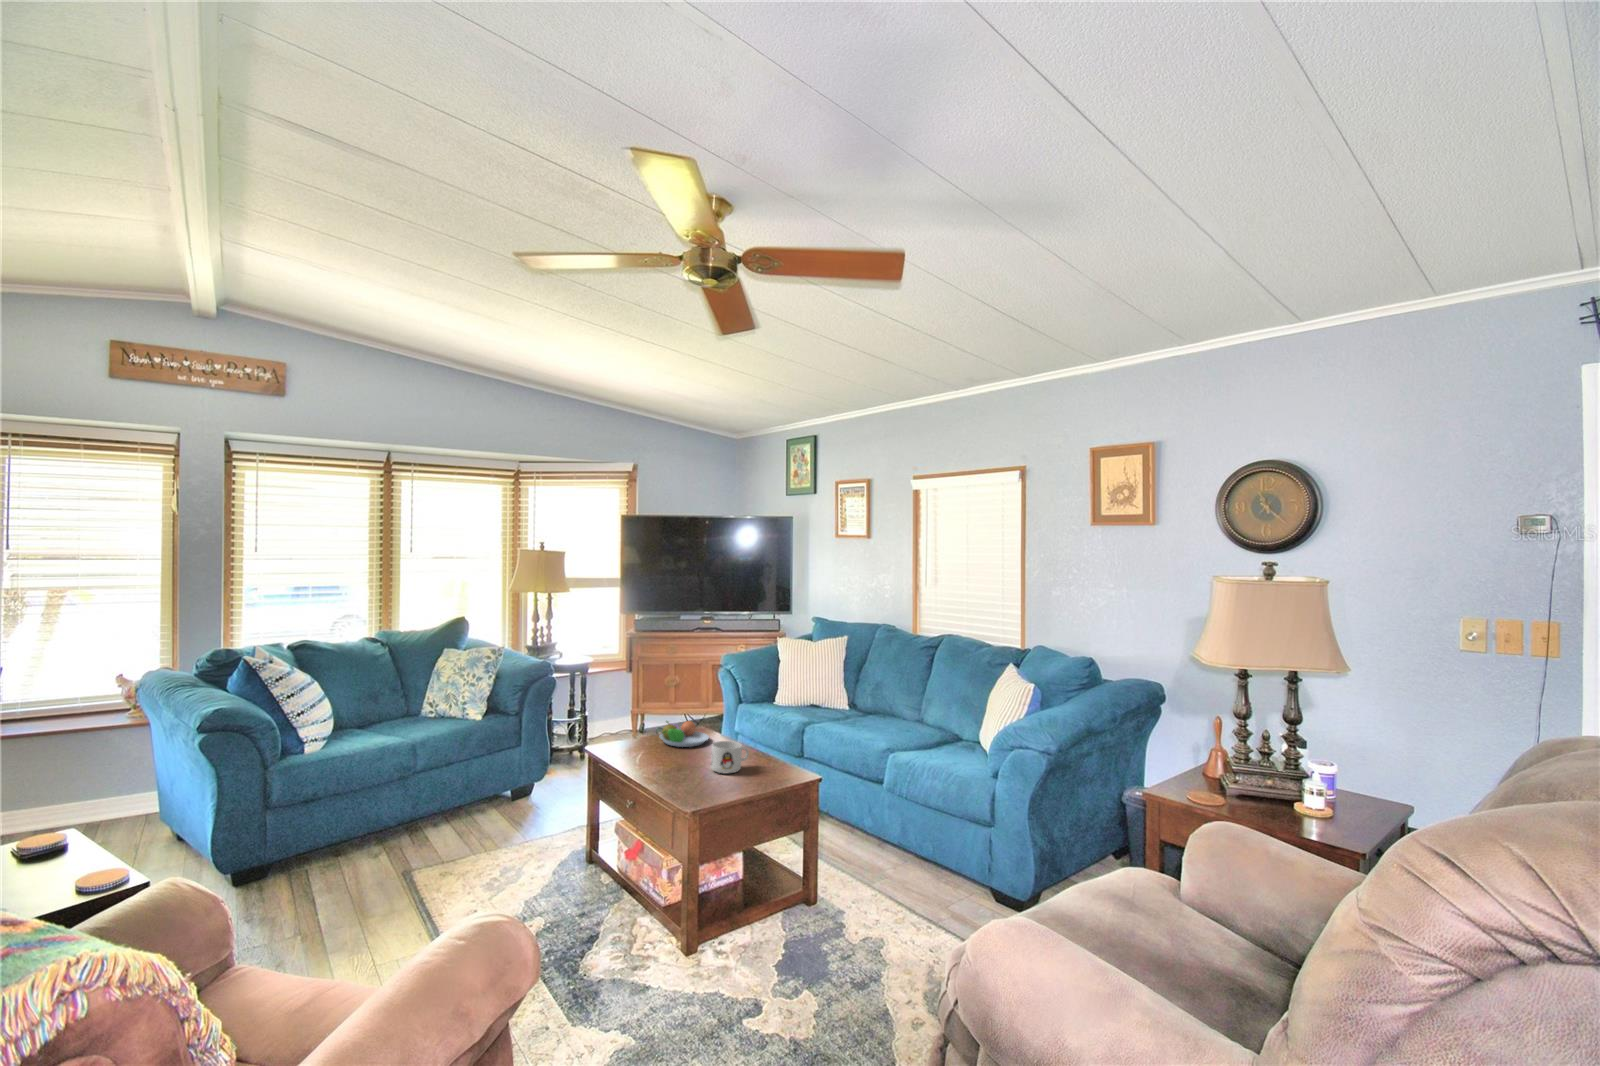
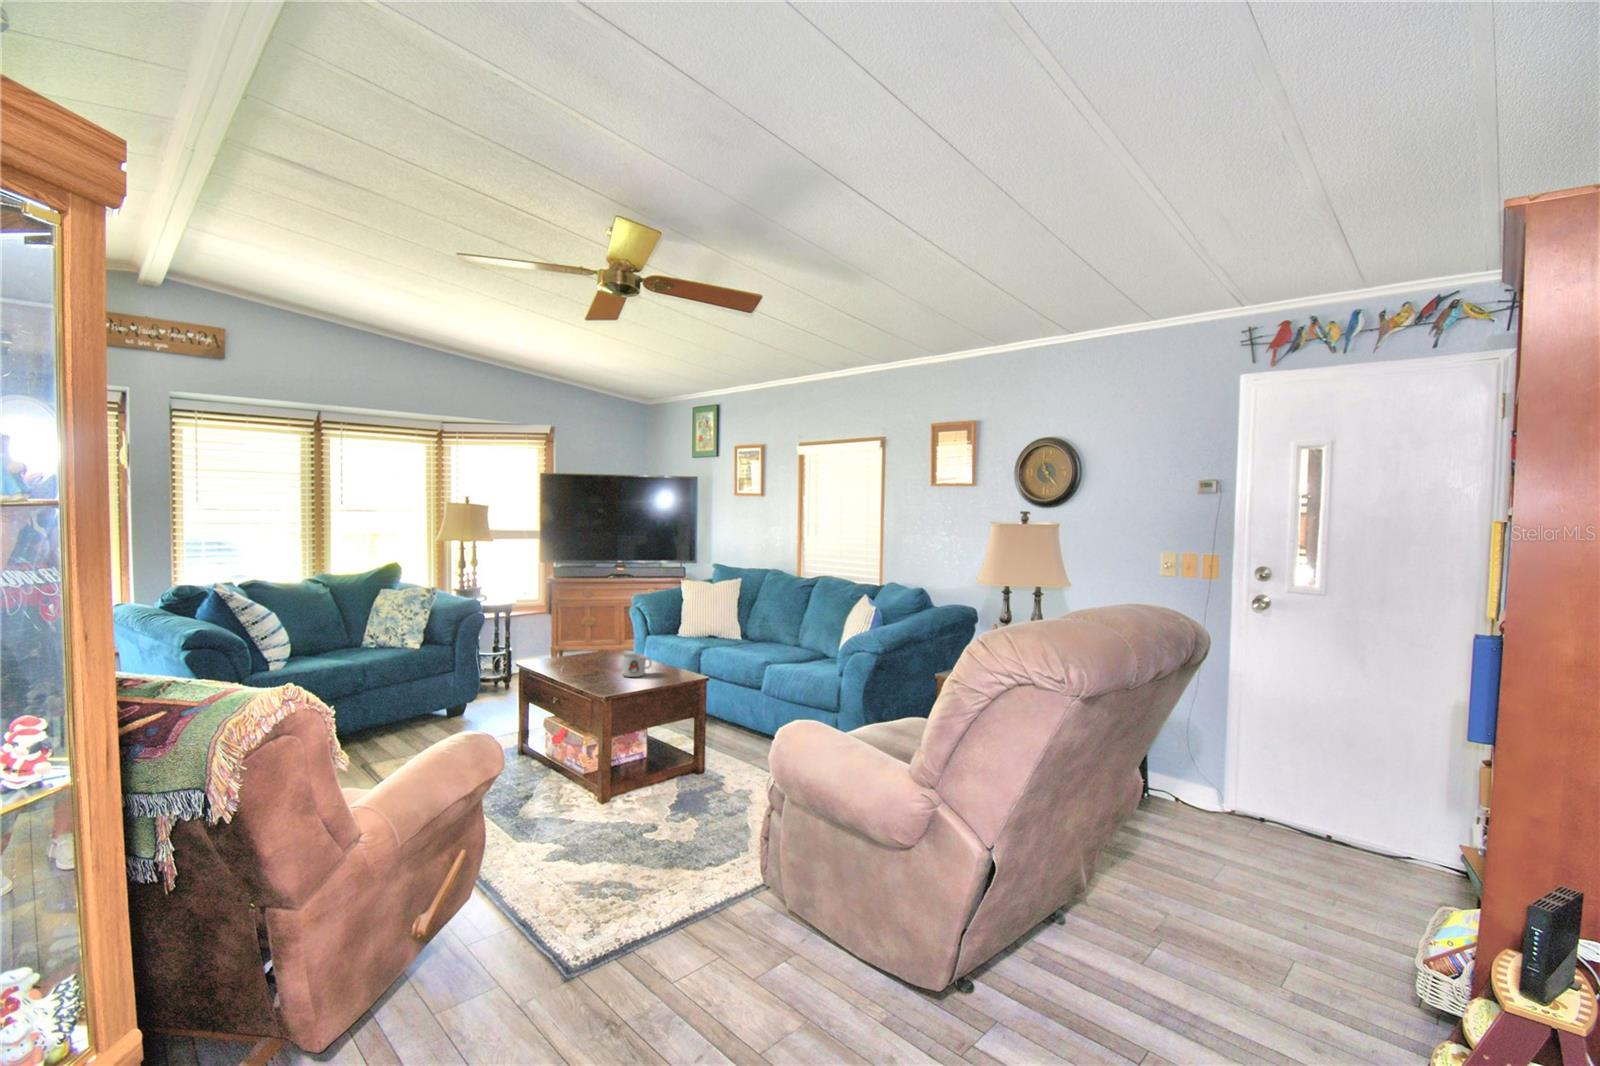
fruit bowl: present [659,721,709,747] -> none [579,642,621,662]

